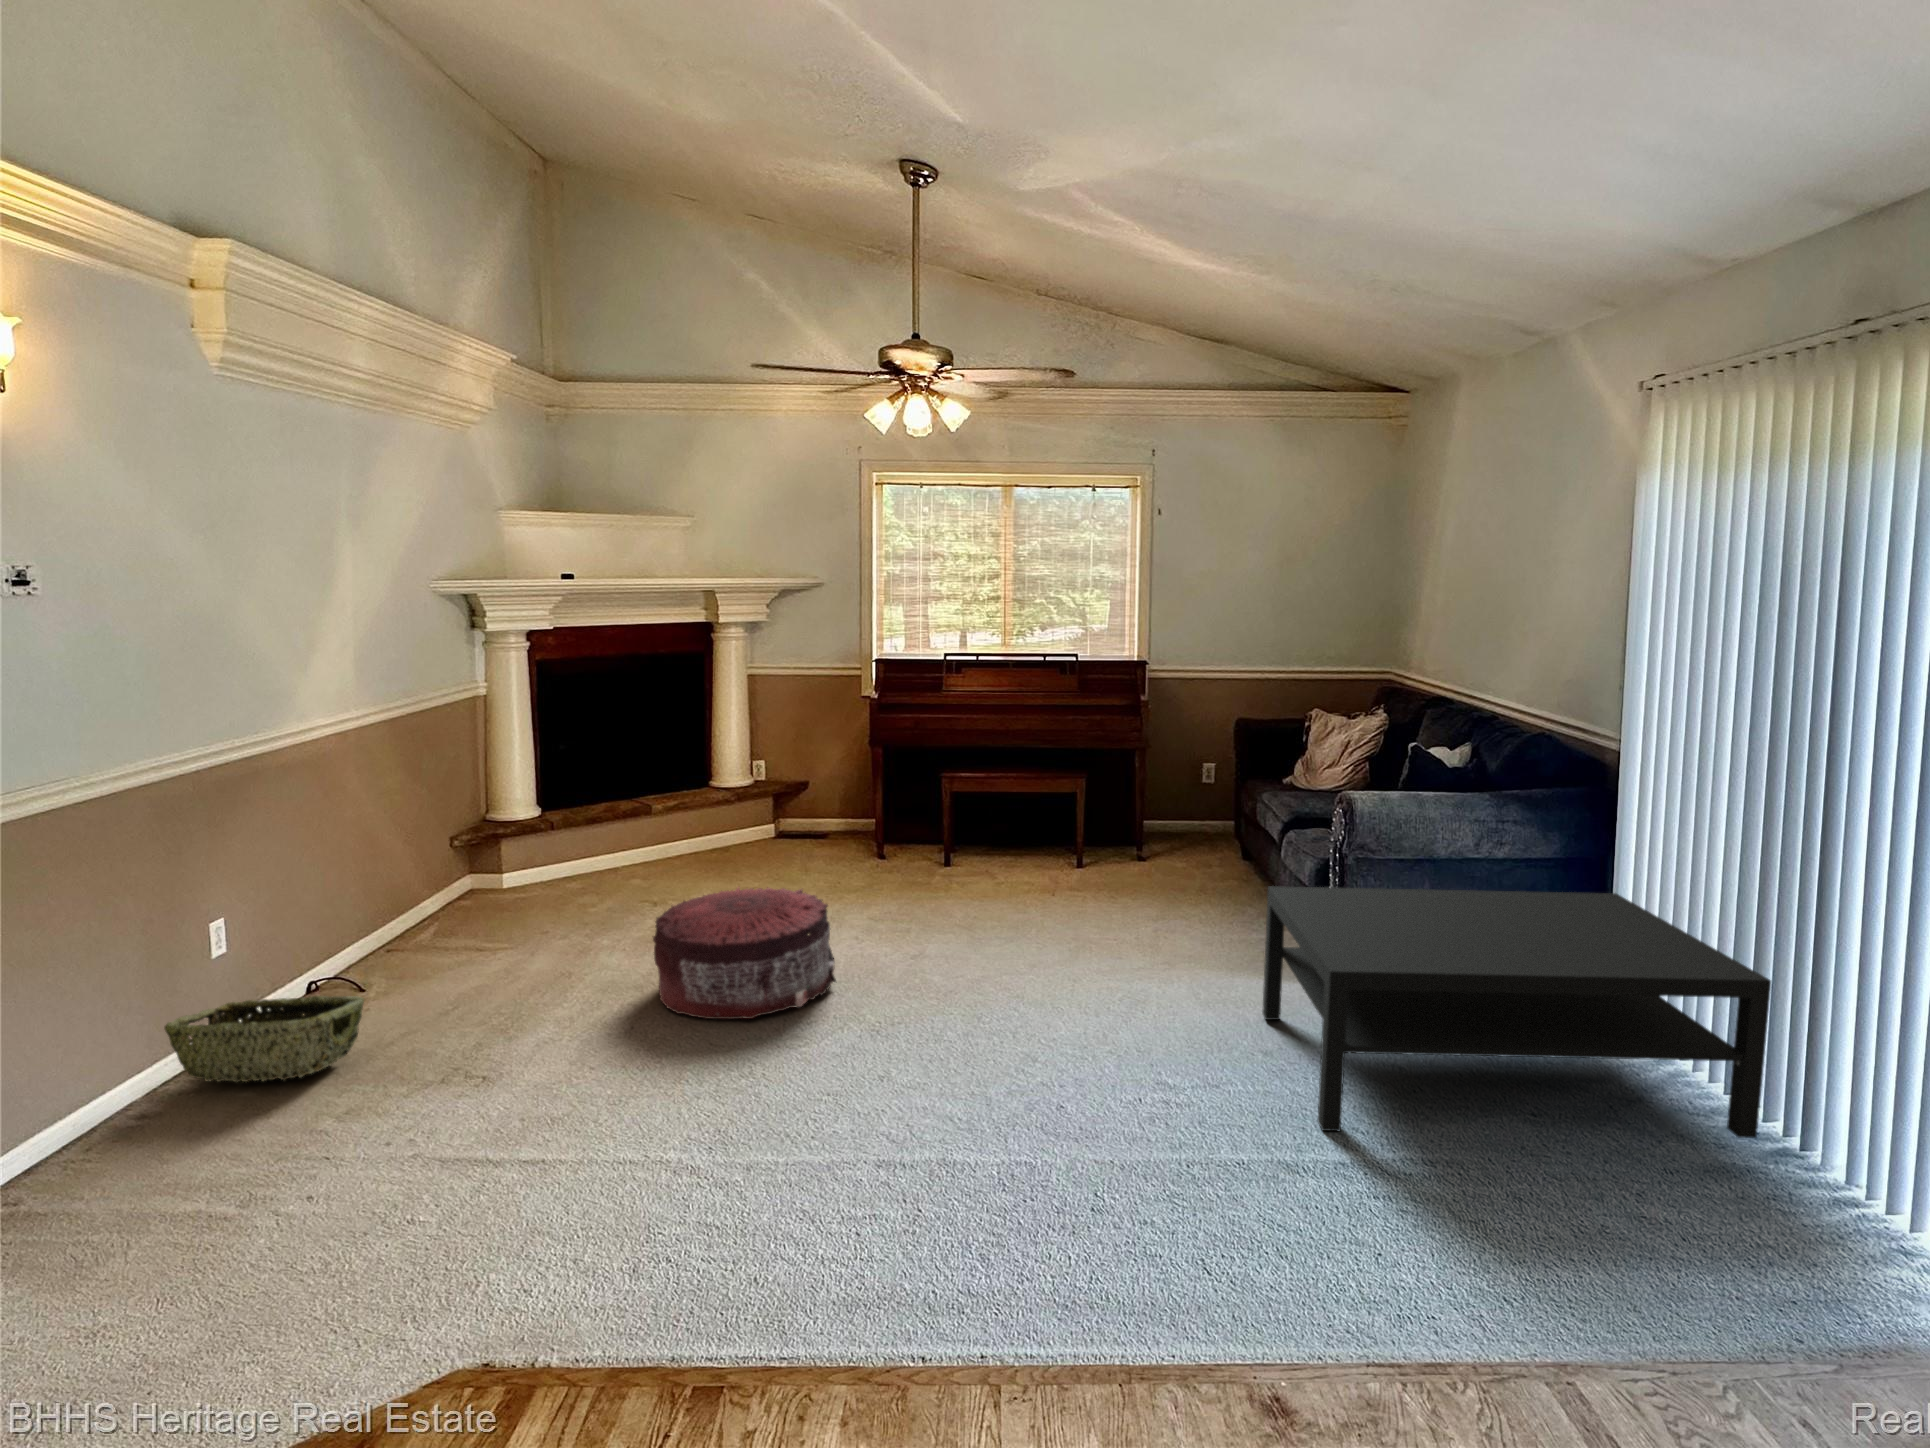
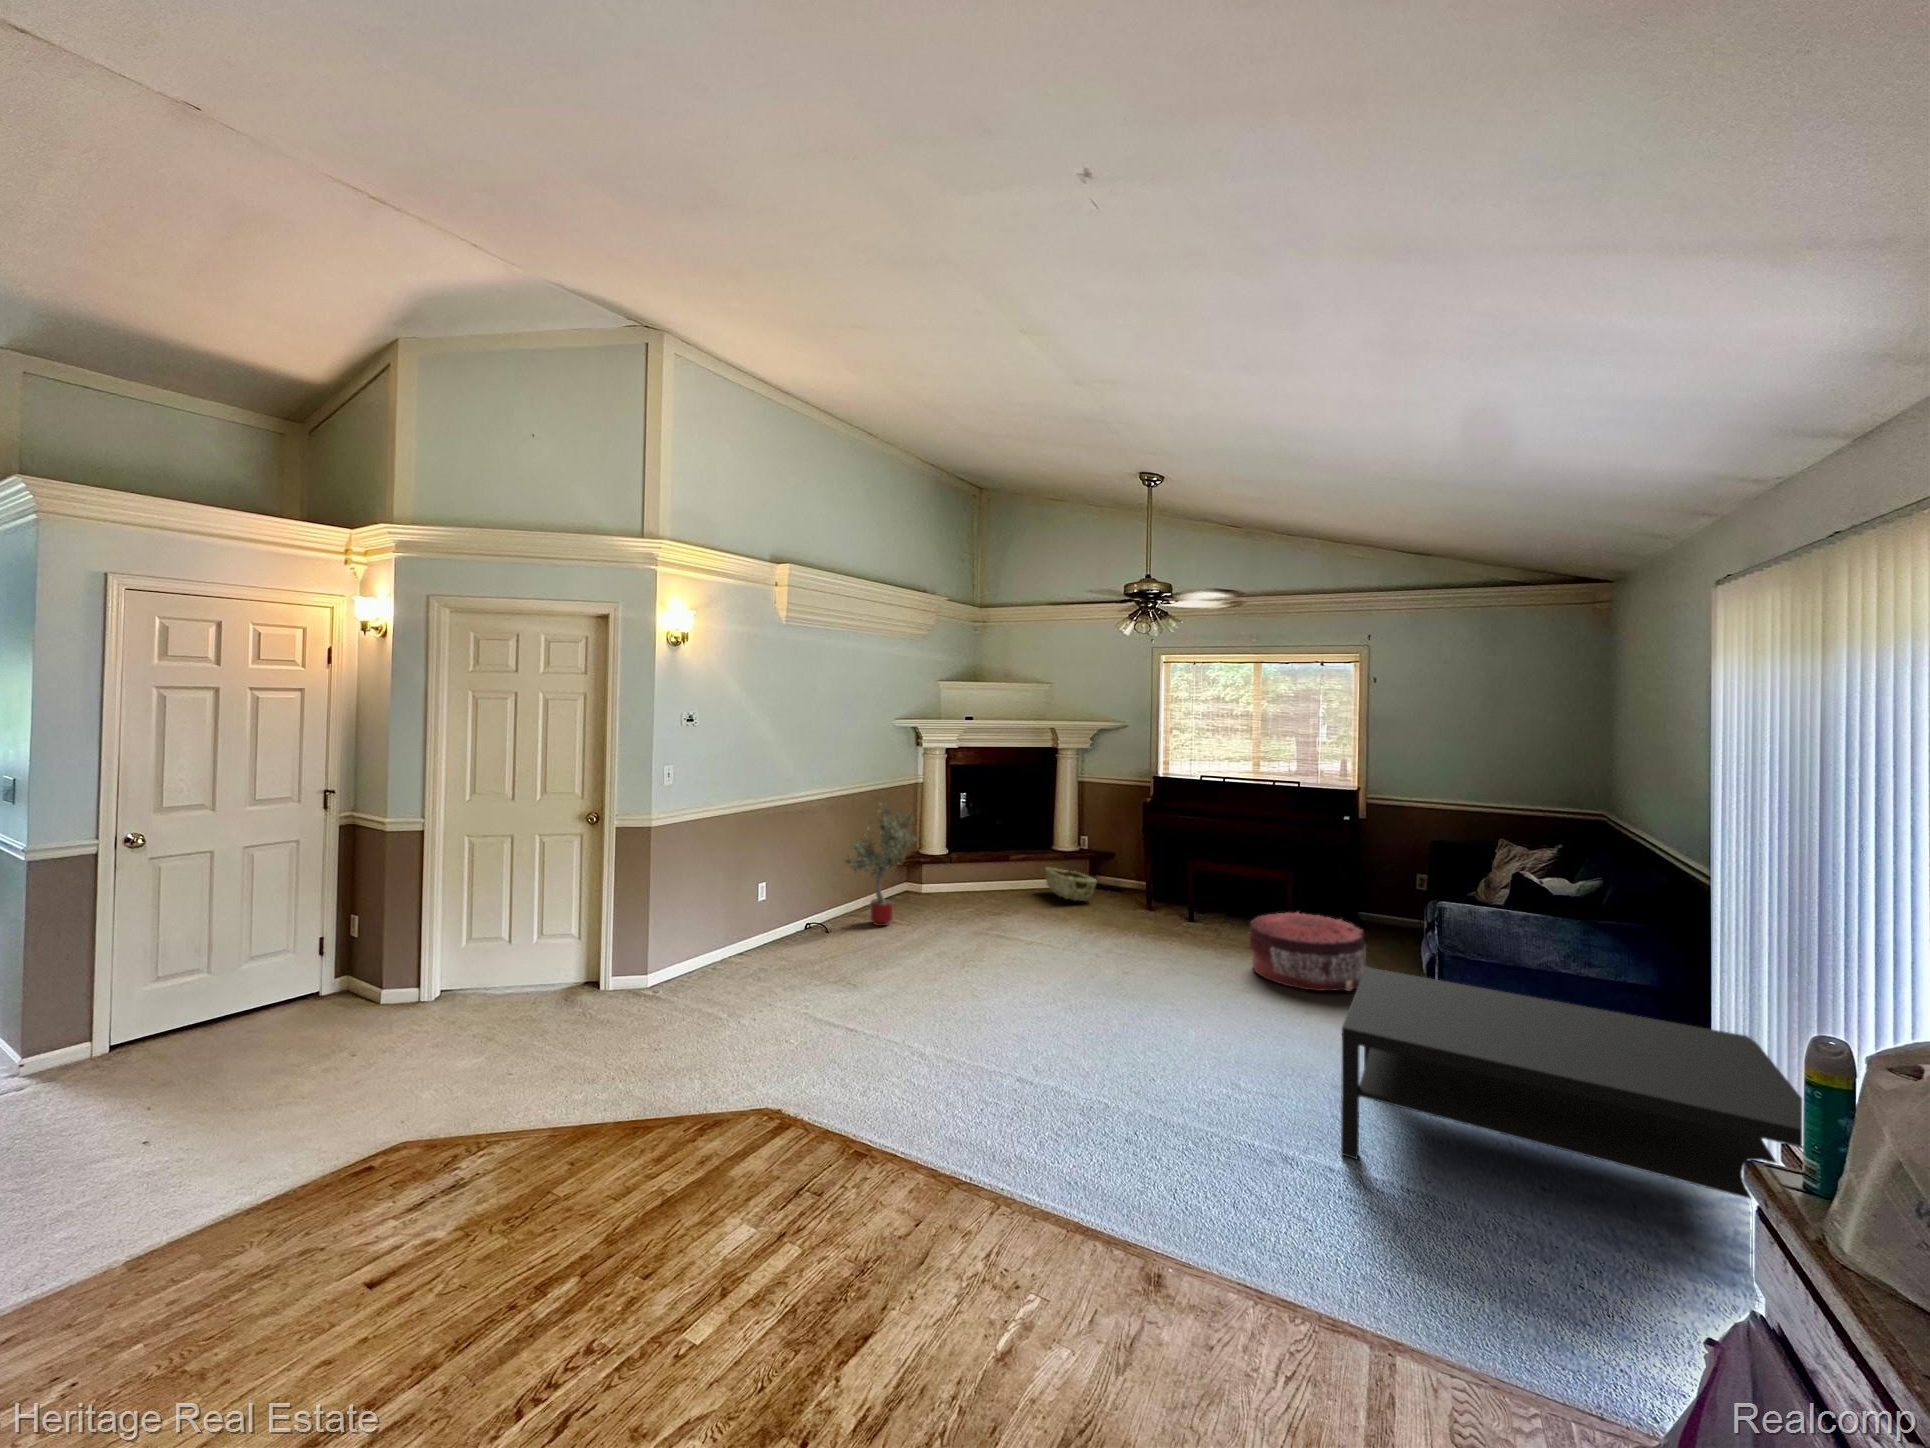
potted tree: none [377,732,518,951] -> present [845,803,916,926]
pouf: present [653,888,836,1019] -> present [1249,912,1369,991]
woven basket: present [164,996,364,1082] -> present [1045,868,1096,901]

